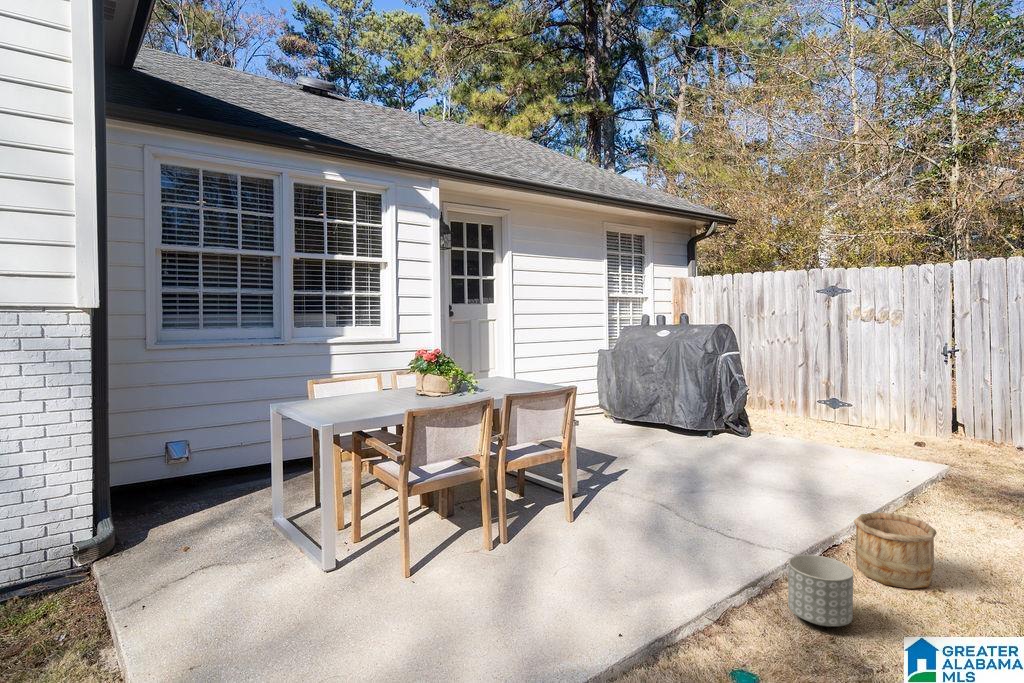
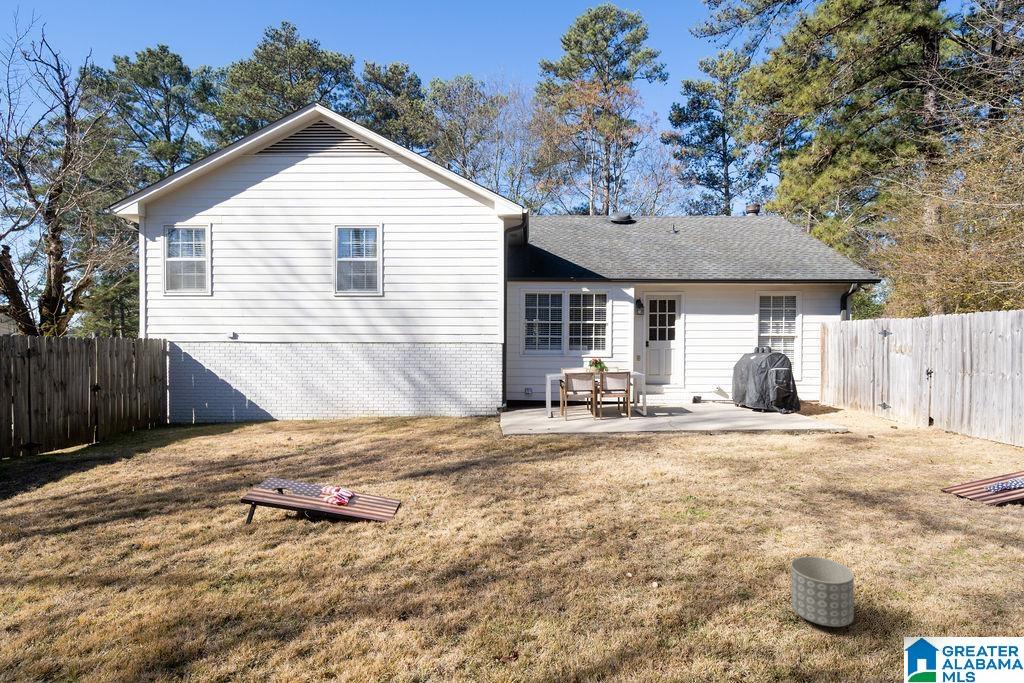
wooden bucket: present [854,512,937,589] -> none [855,512,937,587]

